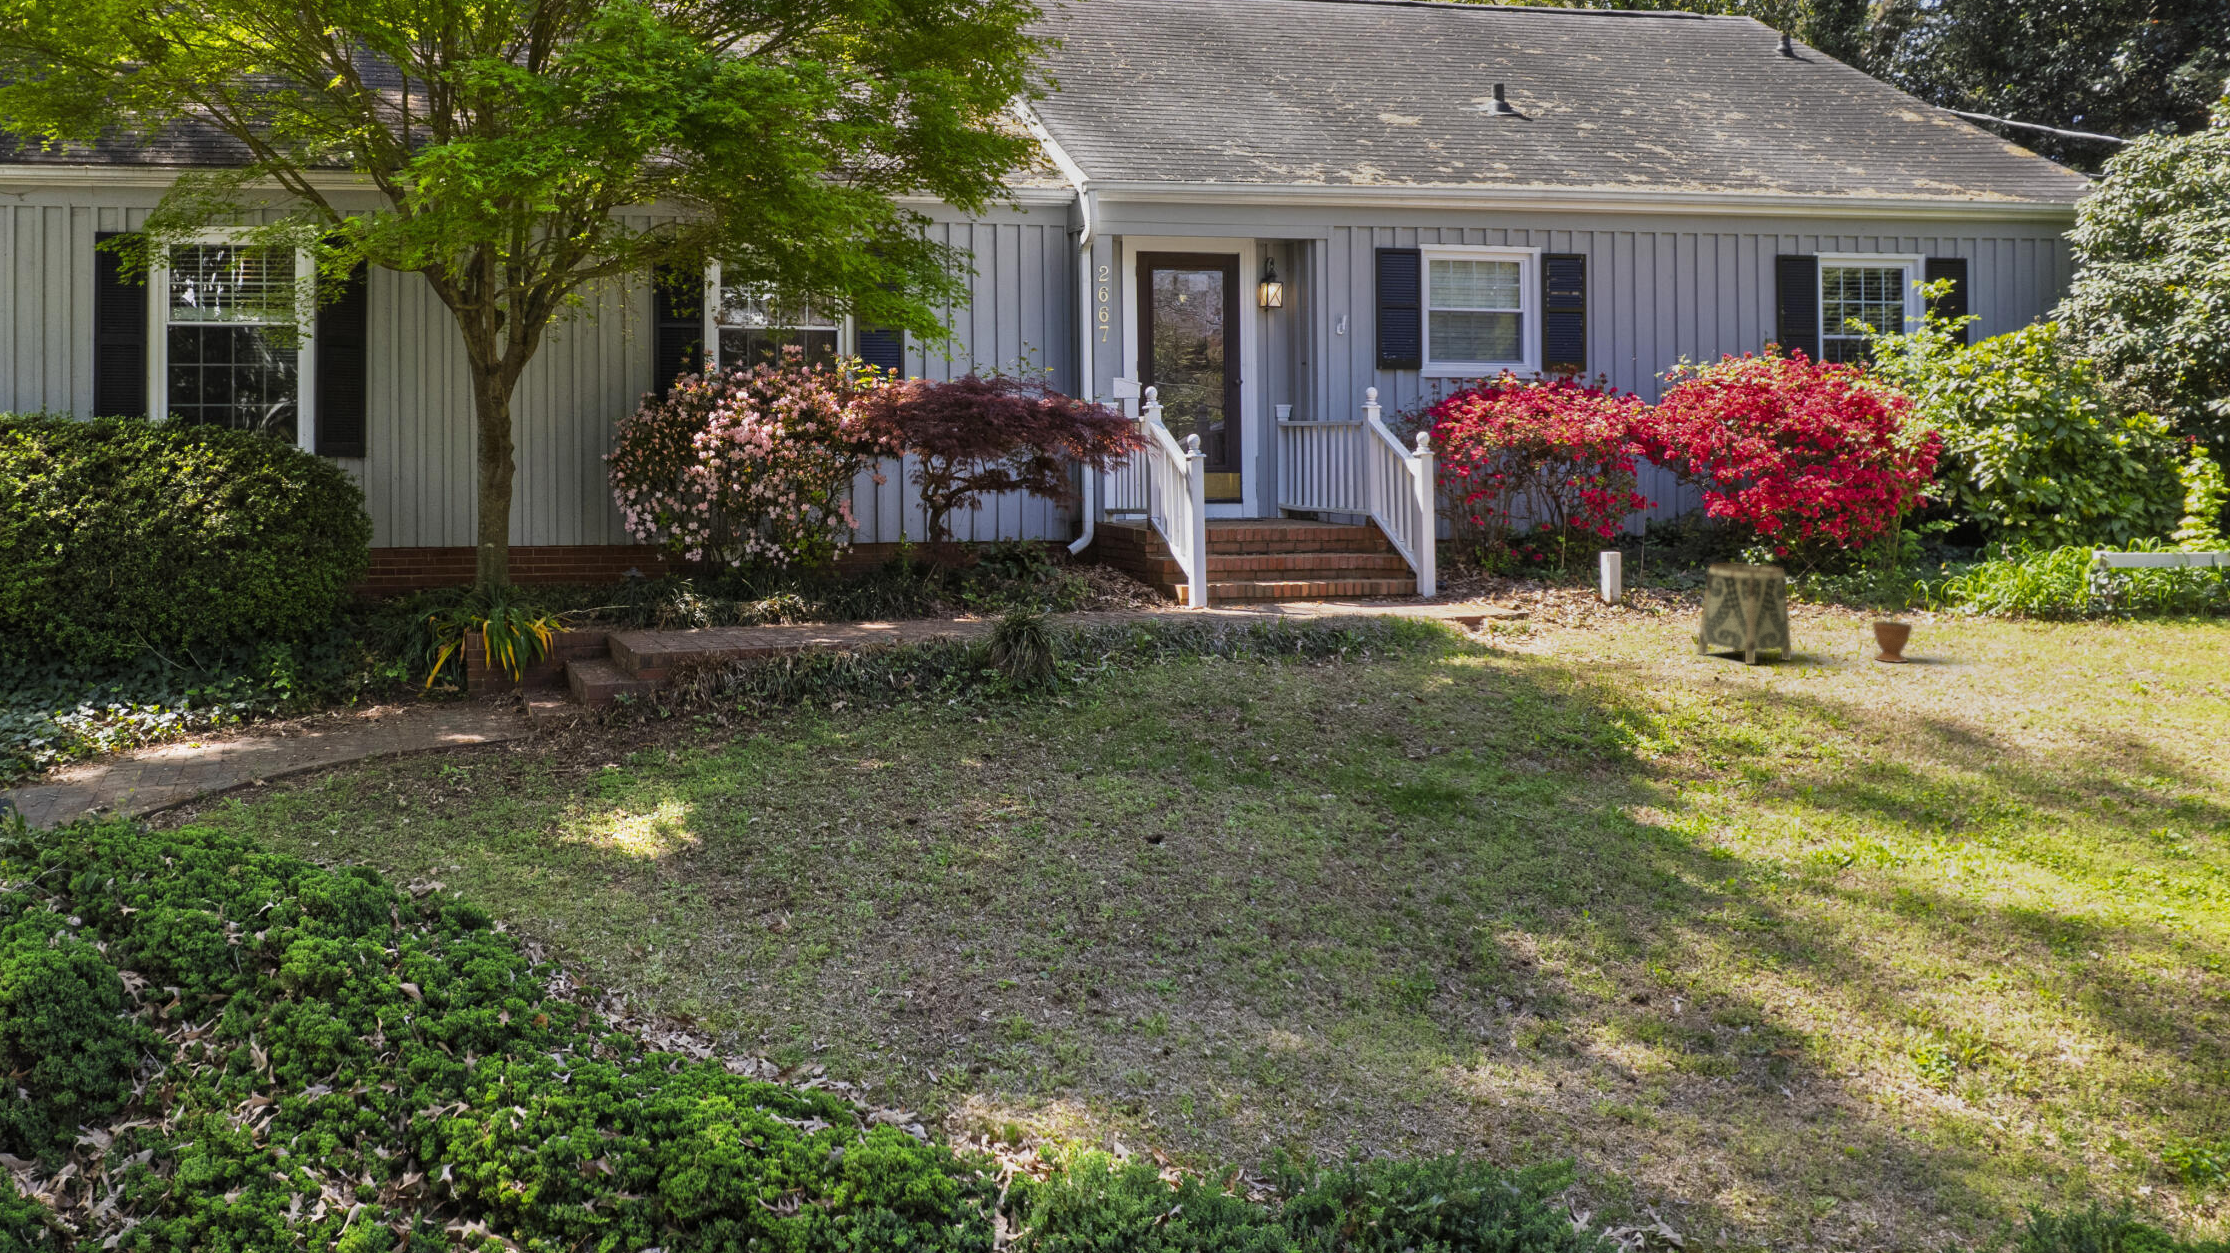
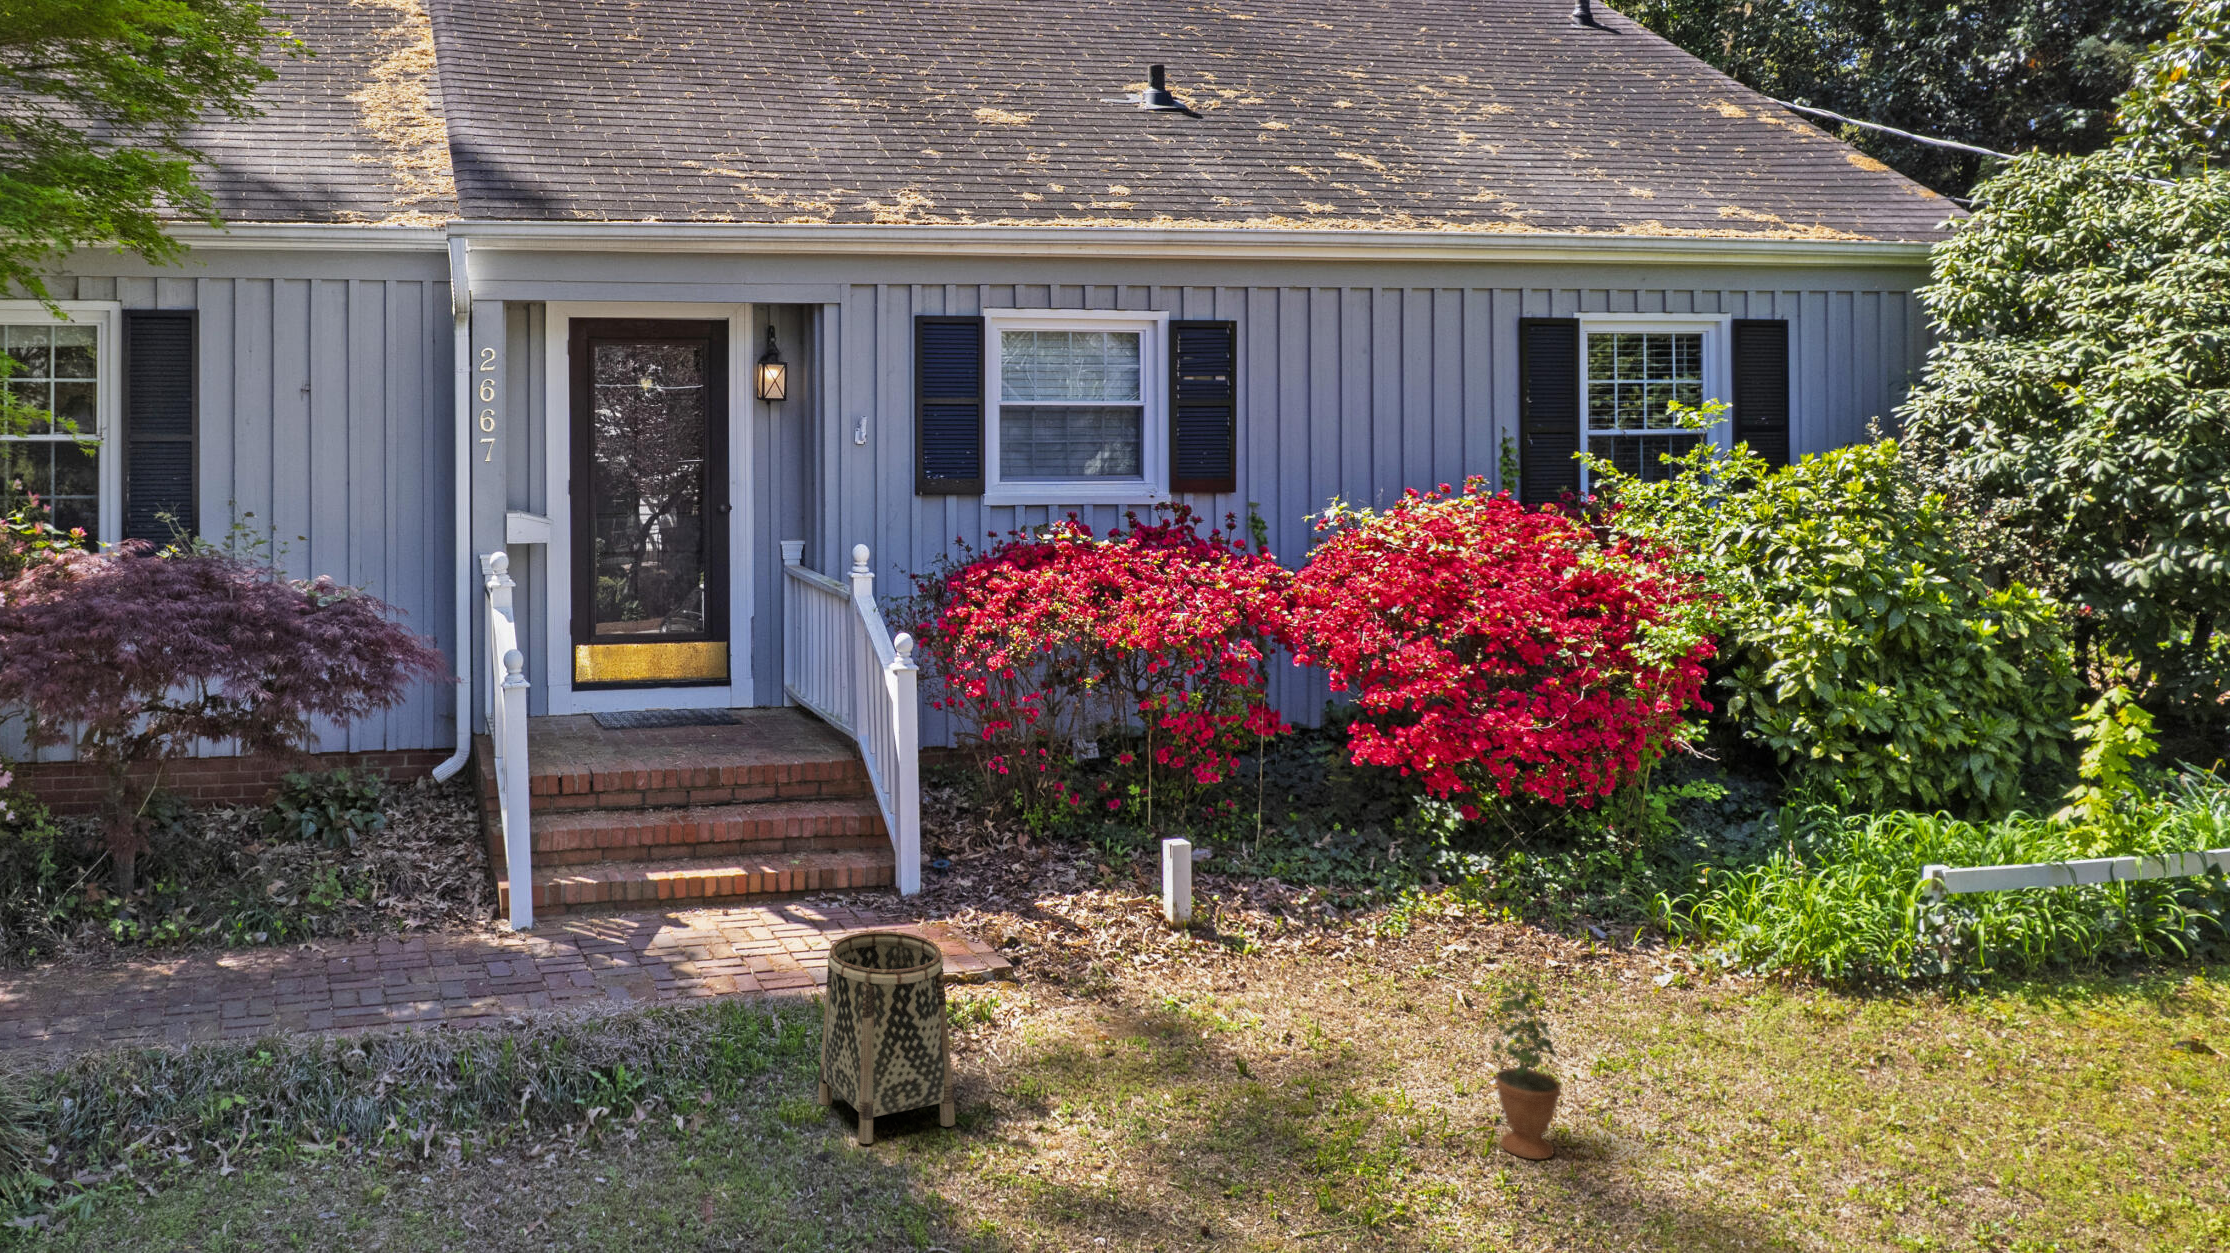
basket: present [1698,563,1791,664] -> present [818,931,955,1144]

